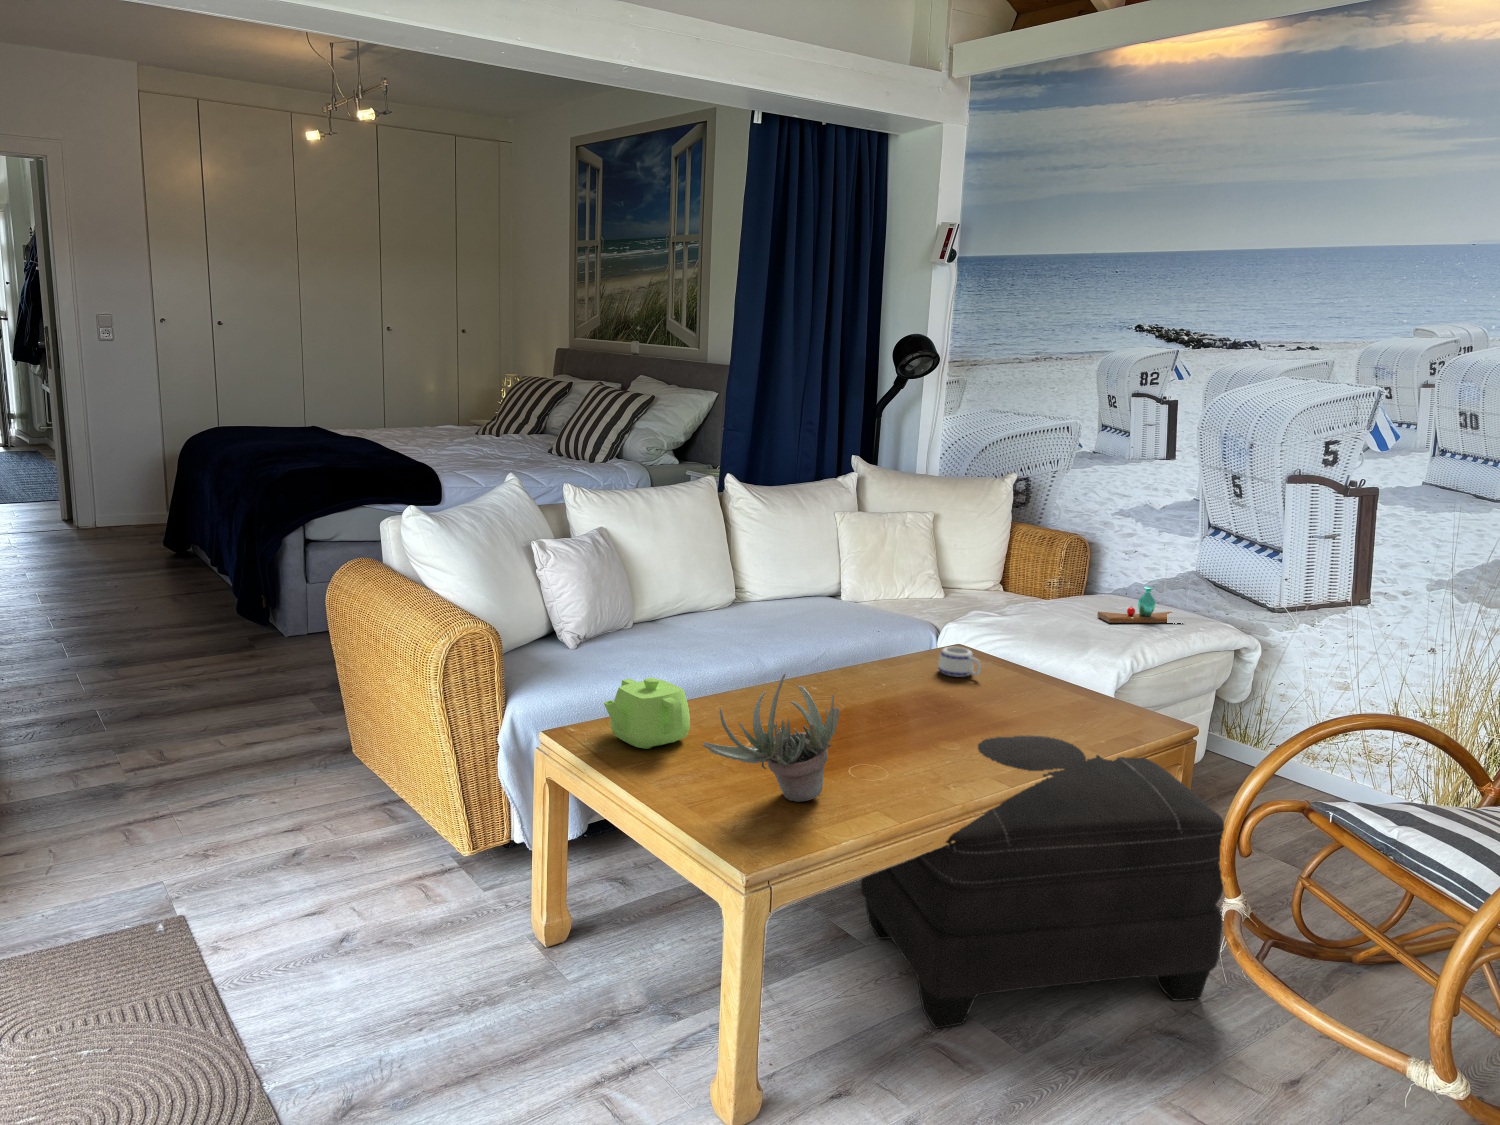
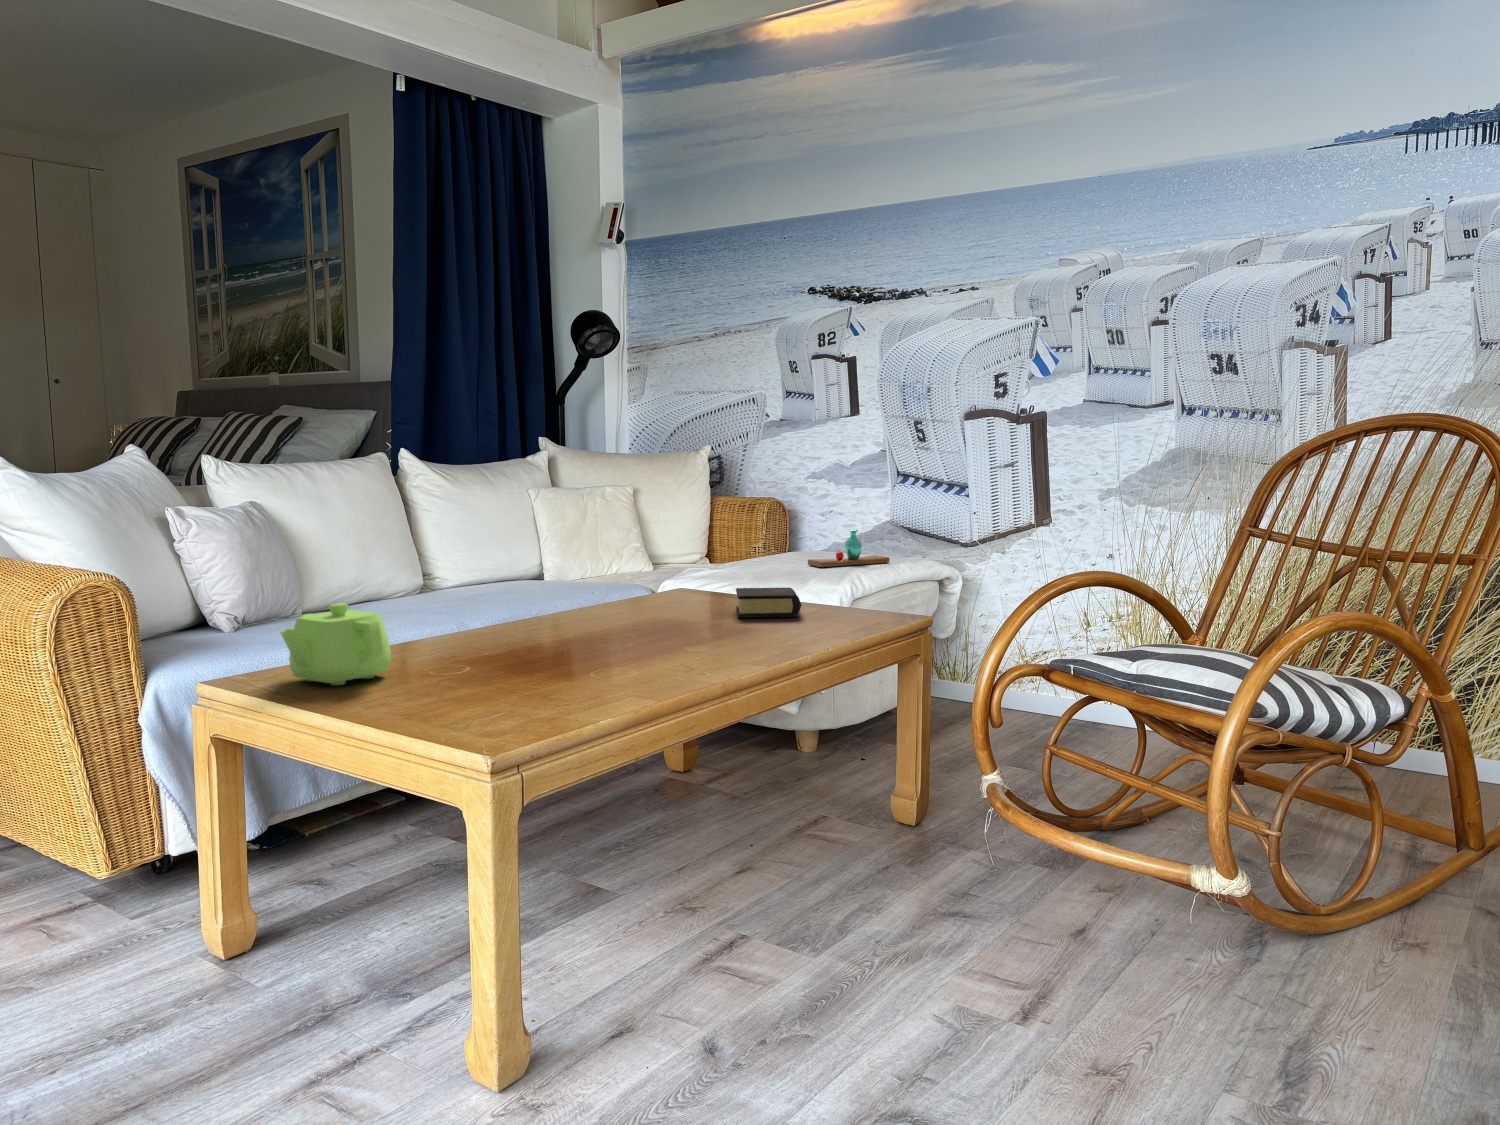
mug: present [938,647,981,677] -> none [661,580,707,609]
book: none [1006,665,1069,705] -> present [736,588,802,618]
succulent plant: present [703,674,840,802] -> none [414,547,573,702]
ottoman: present [861,735,1224,1028] -> none [607,637,986,952]

